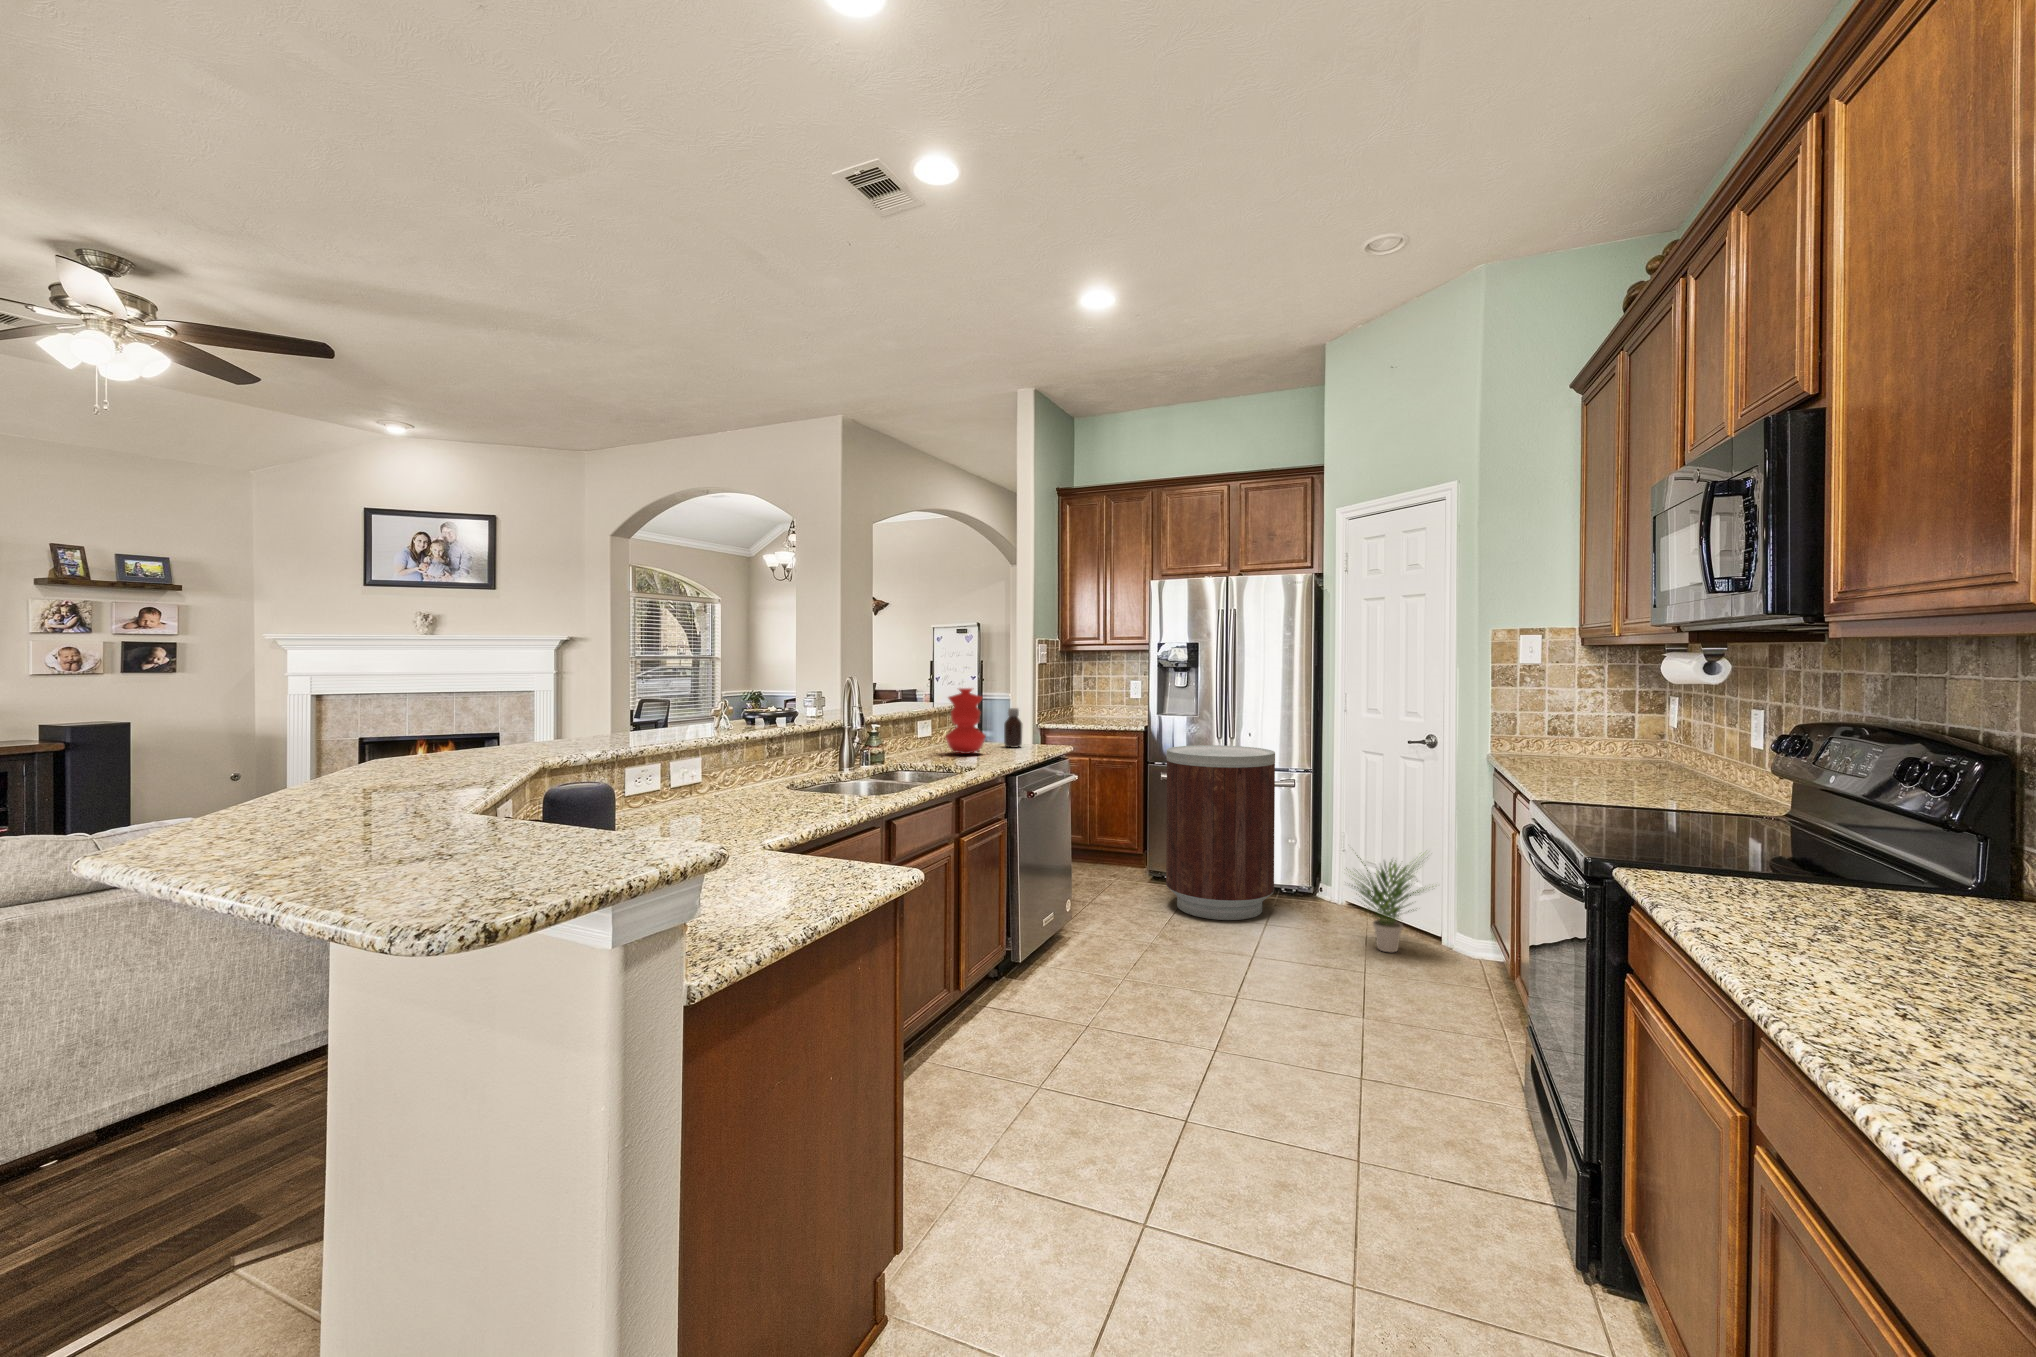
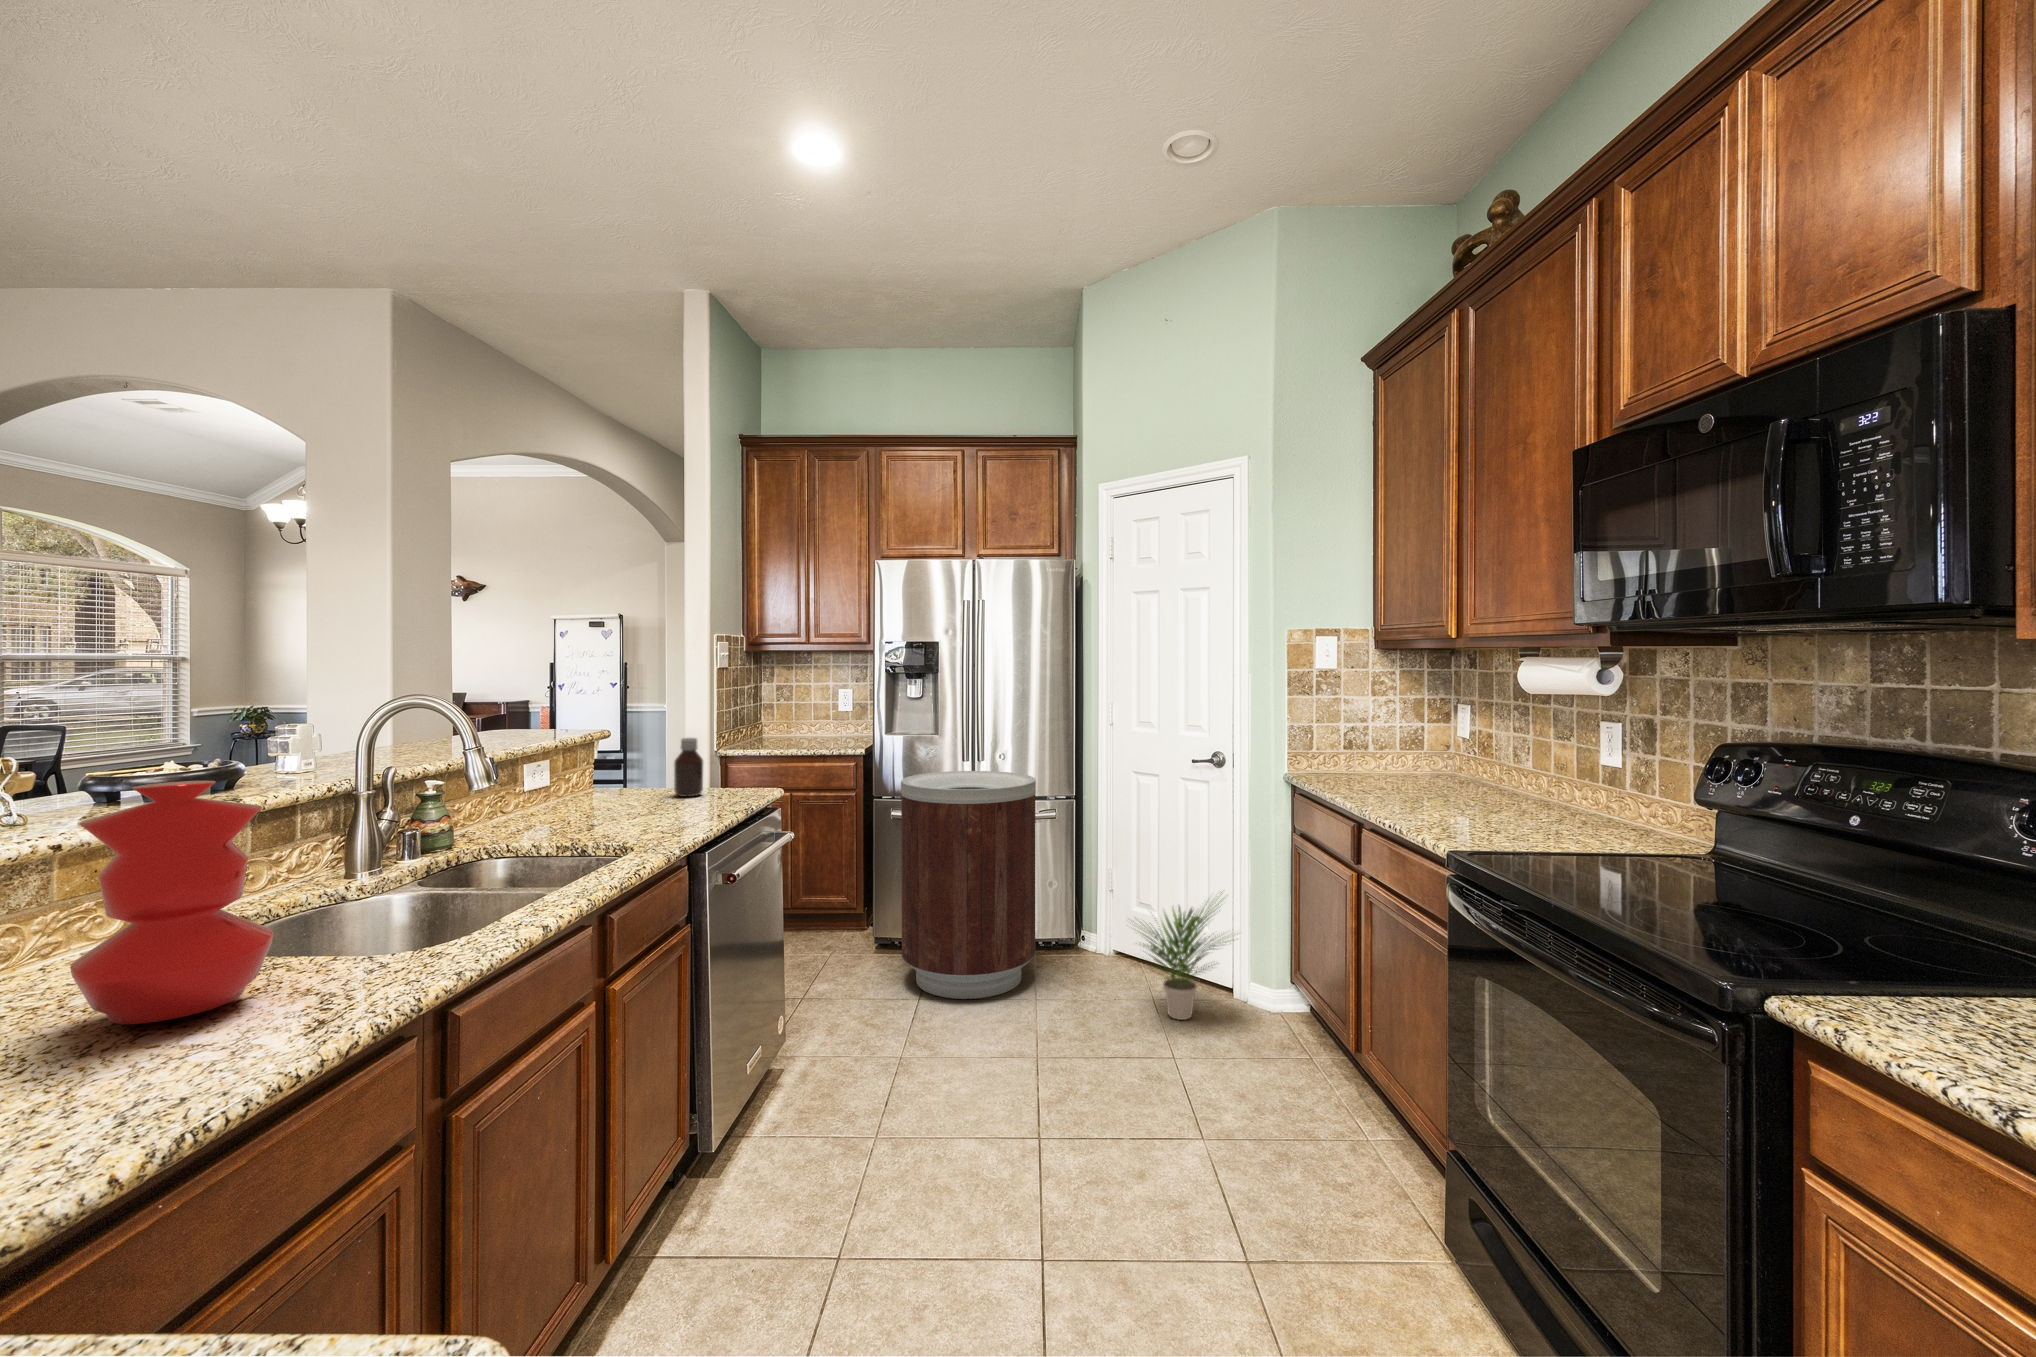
vase: present [945,688,986,754] -> present [70,781,273,1024]

